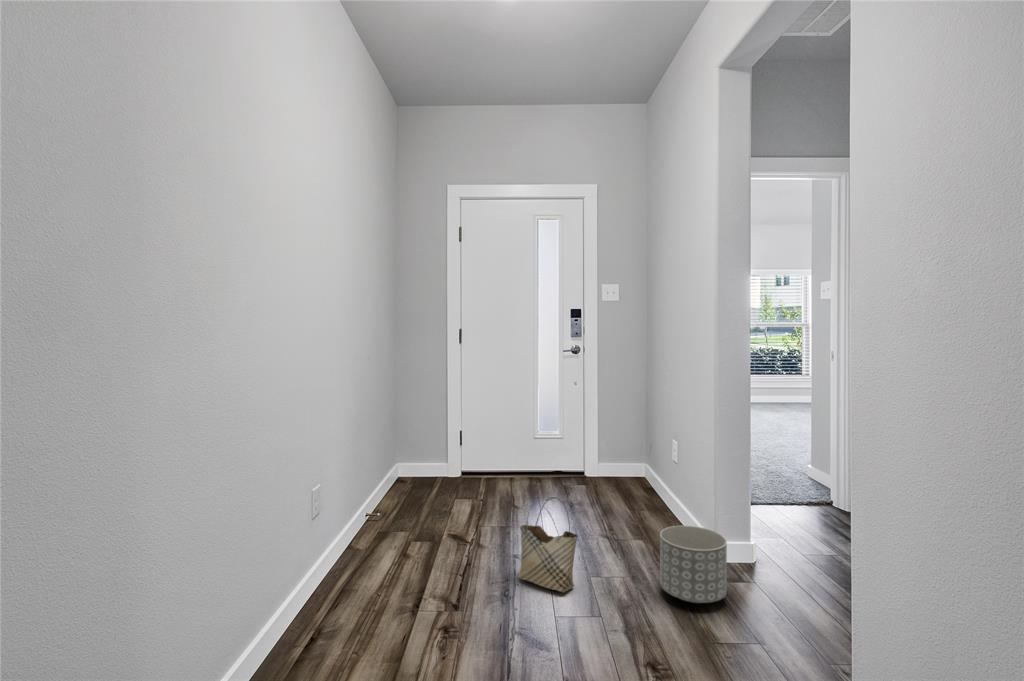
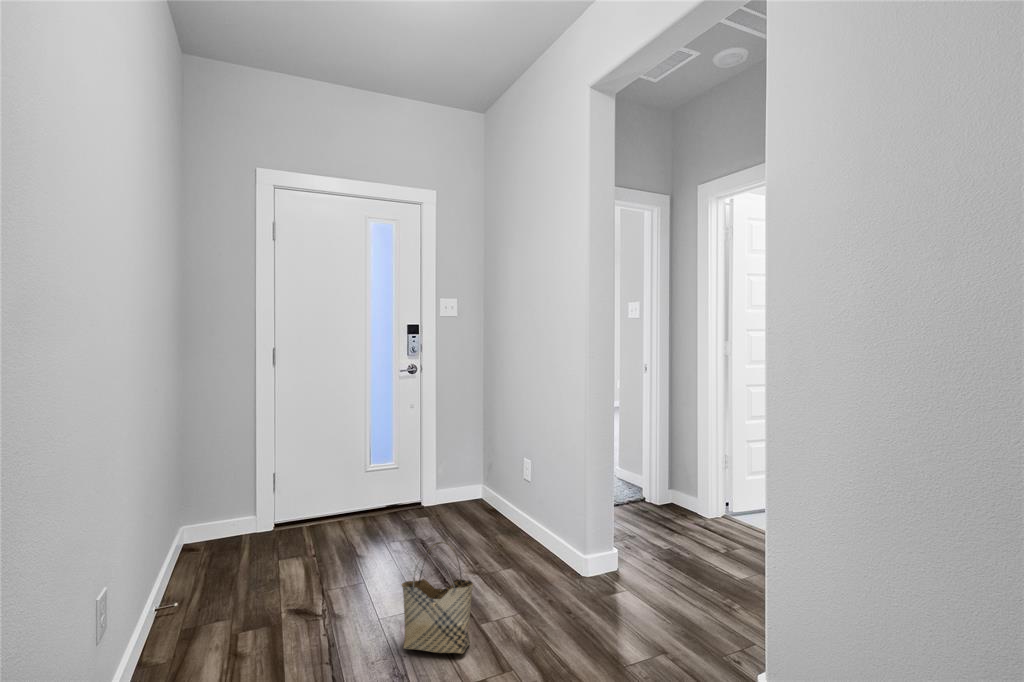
planter: present [660,526,727,604] -> none [555,546,621,628]

